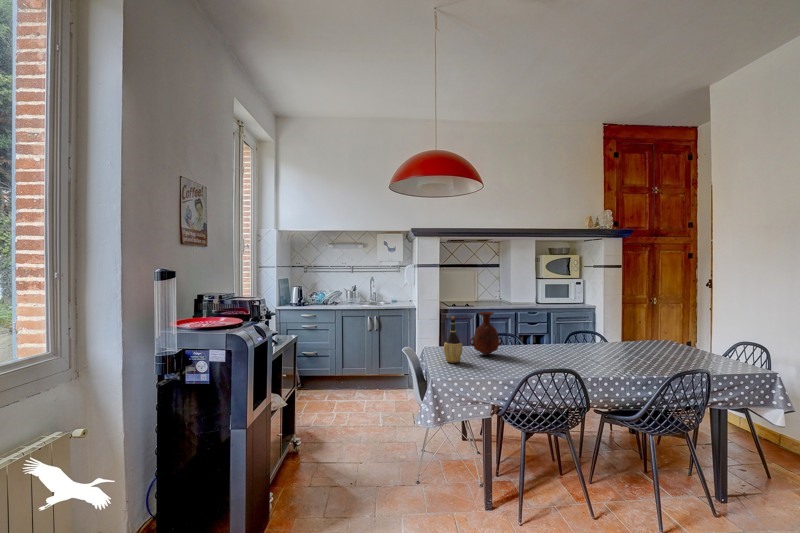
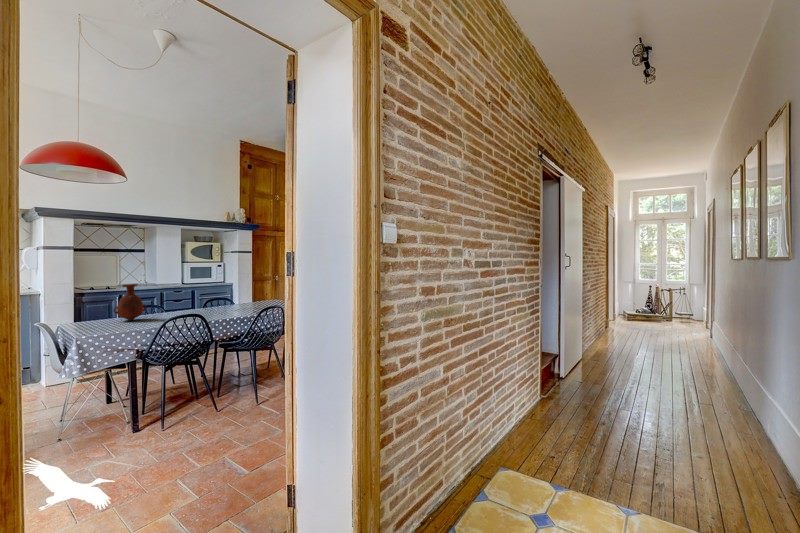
wine bottle: present [444,316,463,363] -> none [86,287,106,327]

